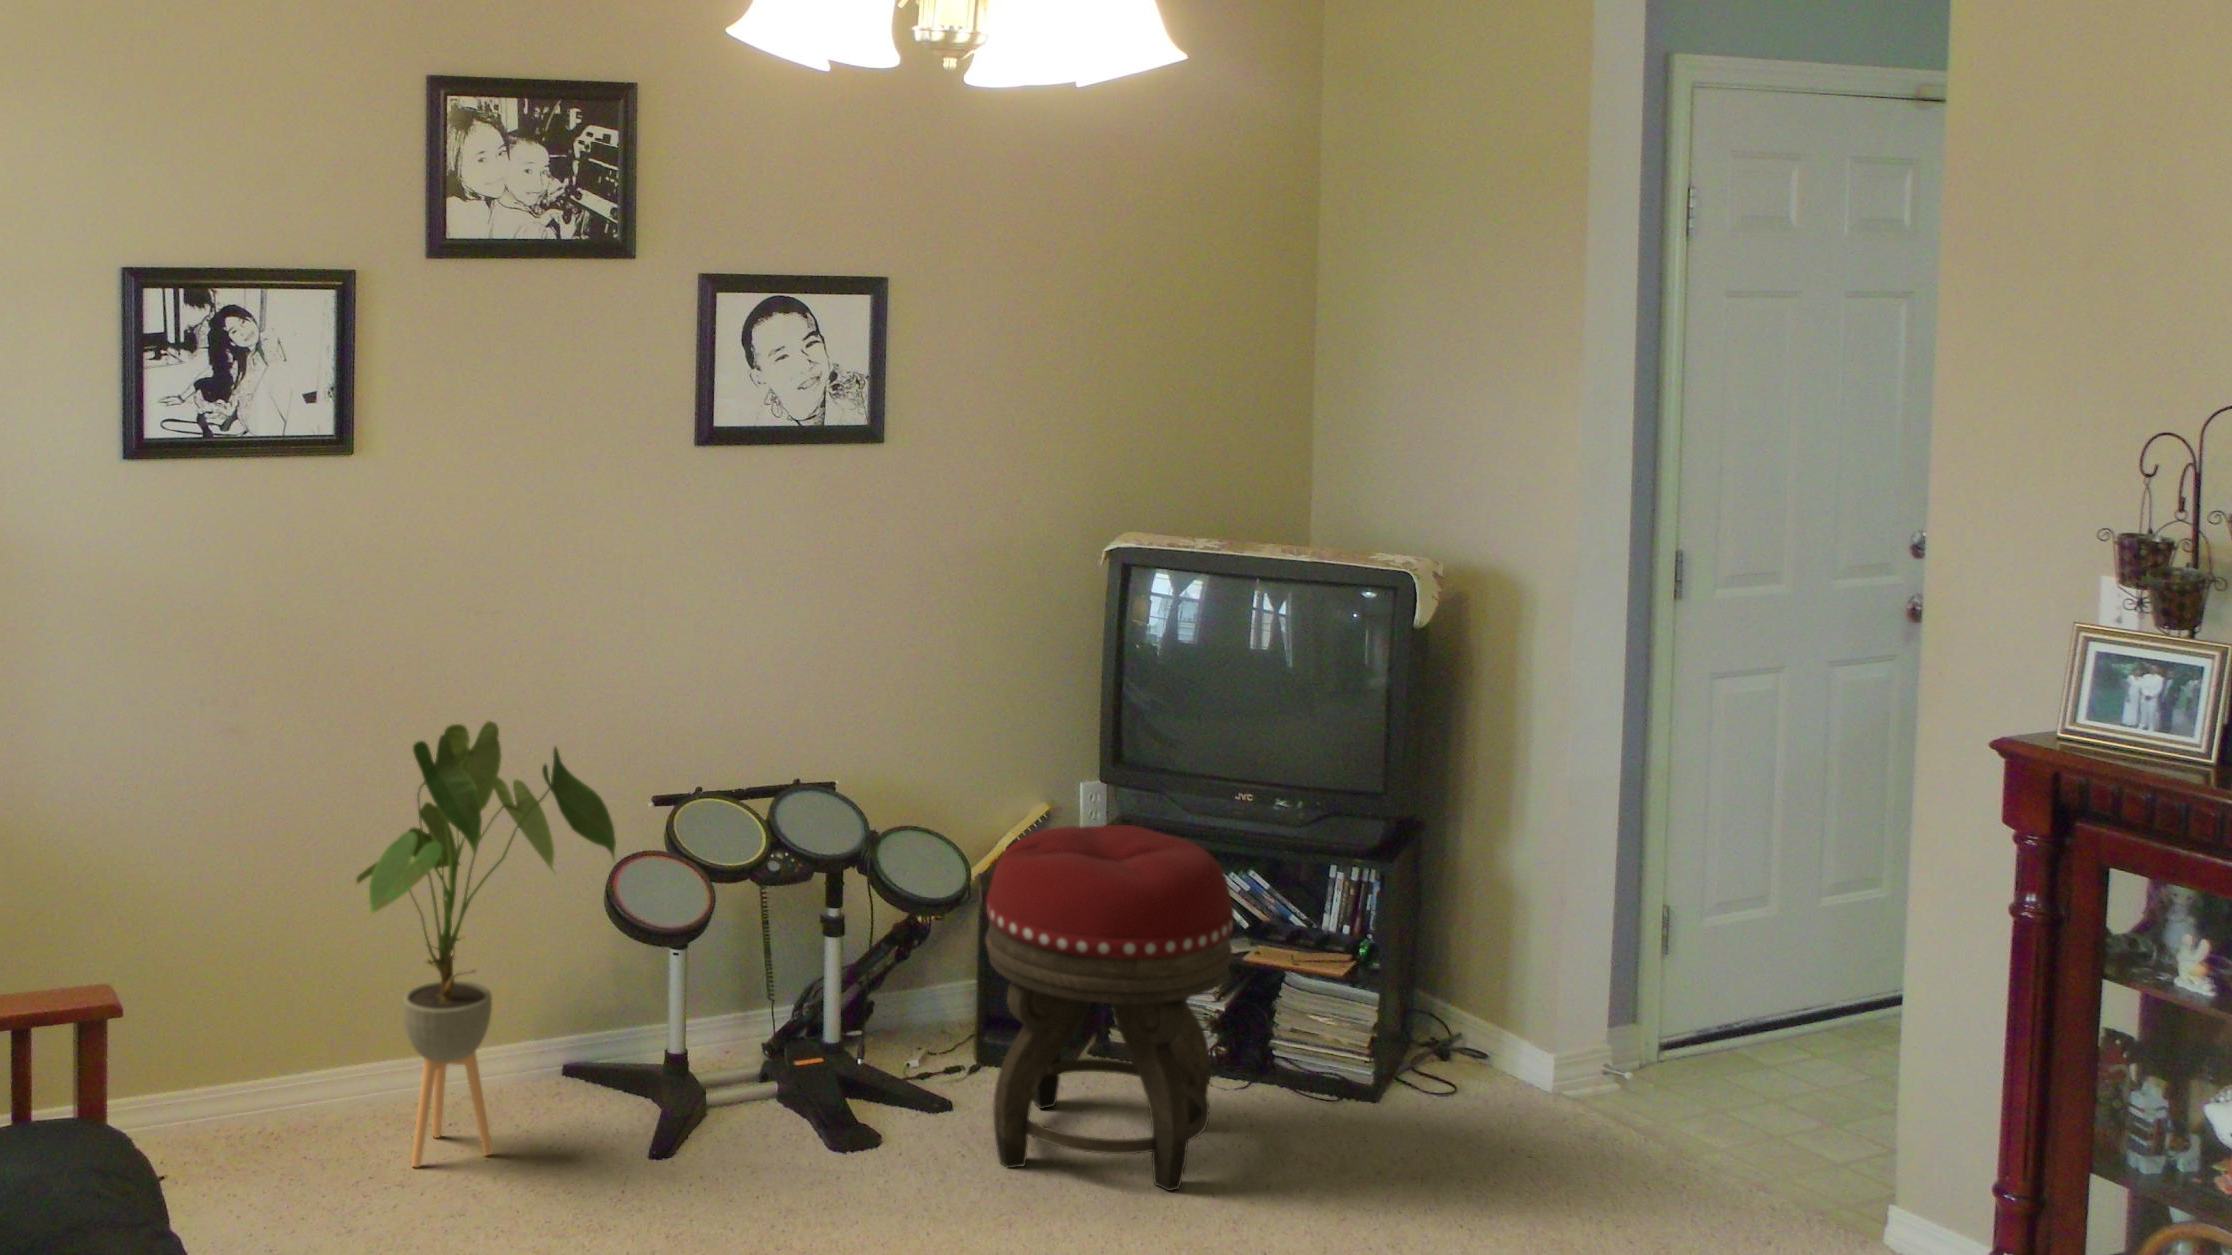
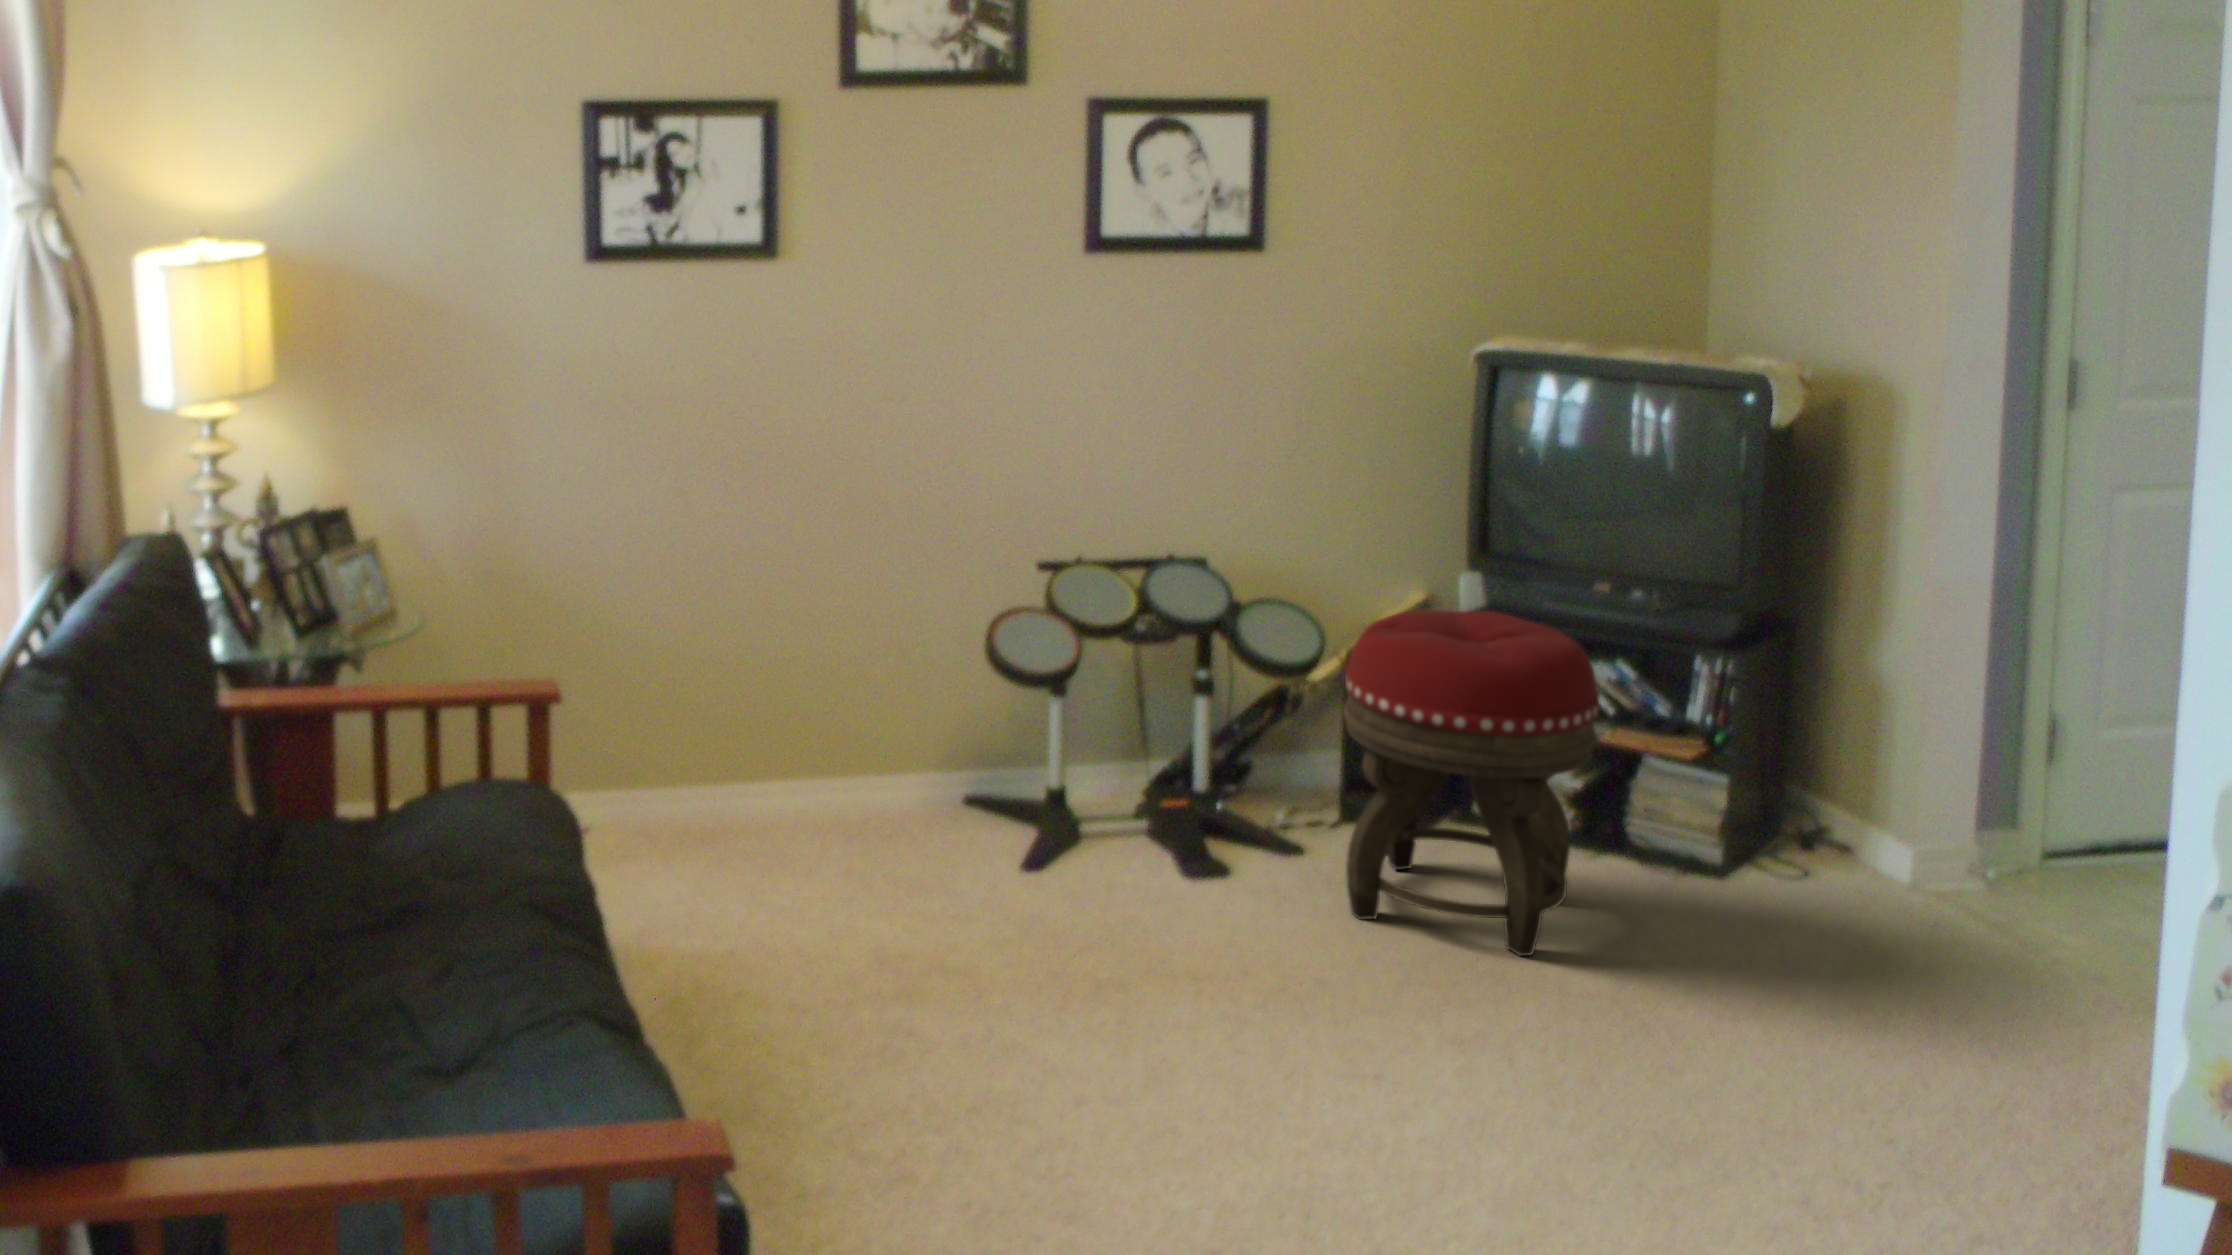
house plant: present [356,721,616,1167] -> none [774,490,995,866]

